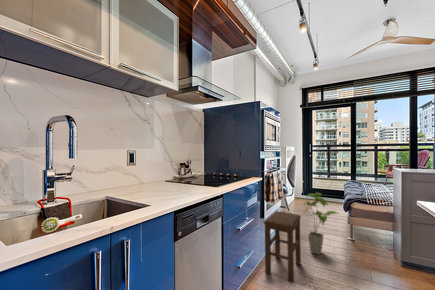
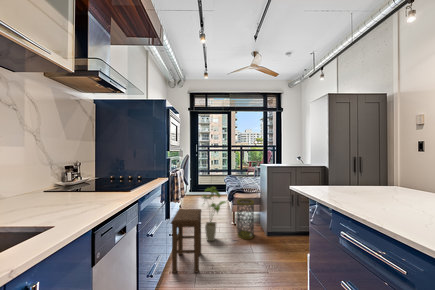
trash can: none [353,213,380,266] -> present [237,199,254,239]

